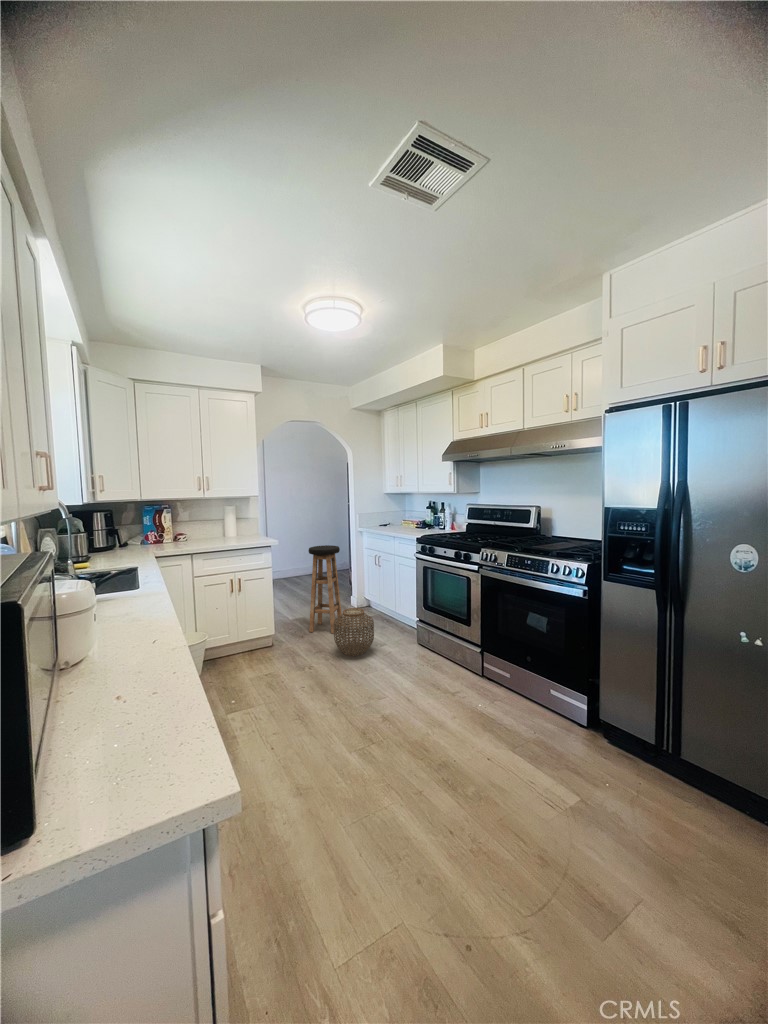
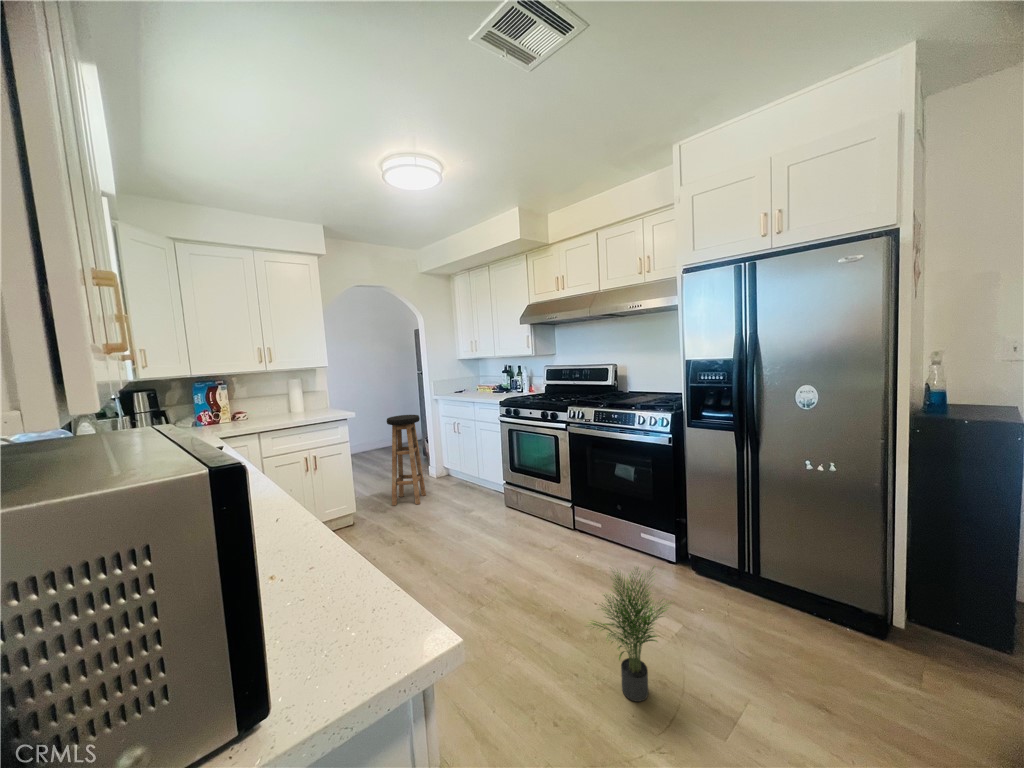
woven basket: present [334,608,374,656] -> none [421,476,463,525]
potted plant: none [453,720,557,868] -> present [592,567,666,702]

